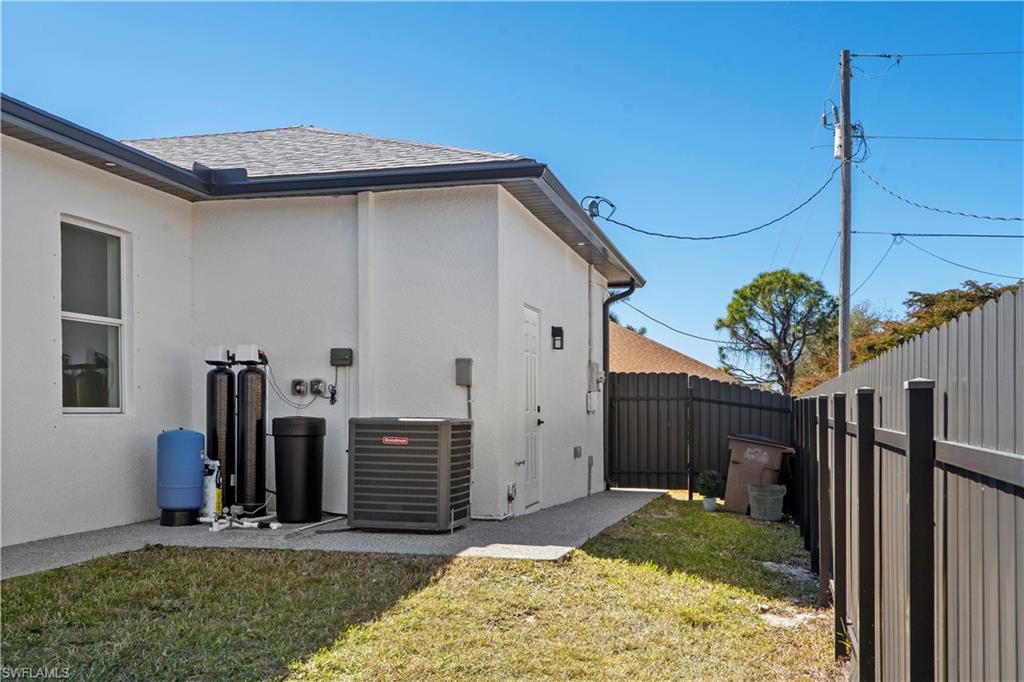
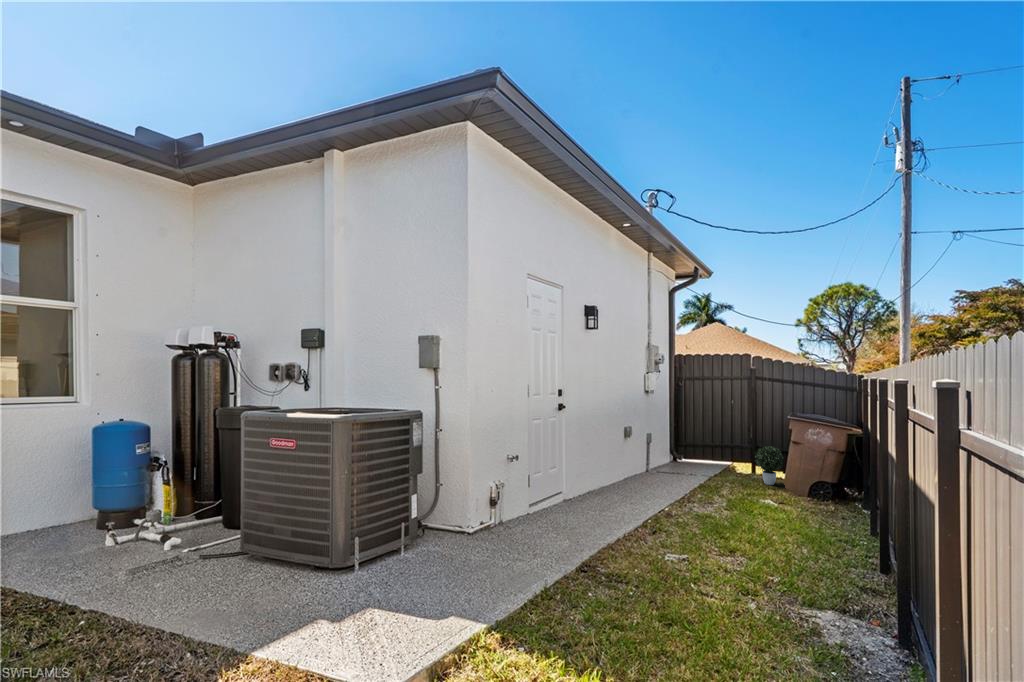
bucket: present [748,484,786,521] -> none [809,464,852,504]

